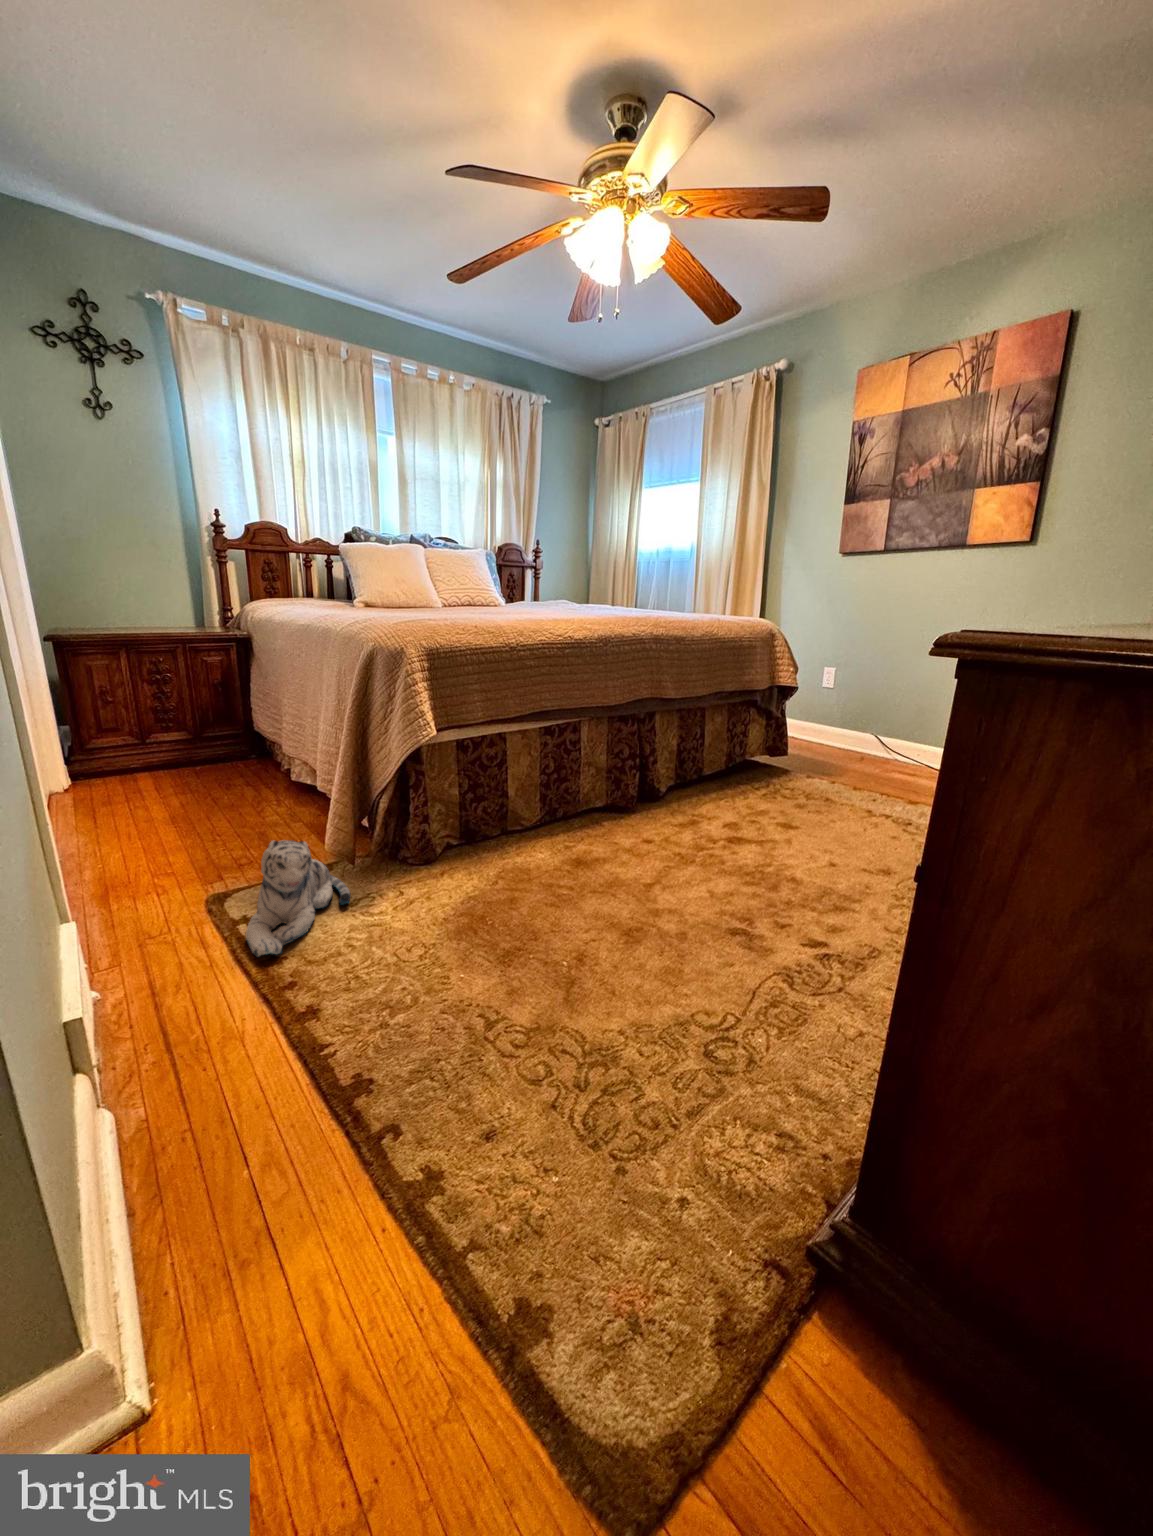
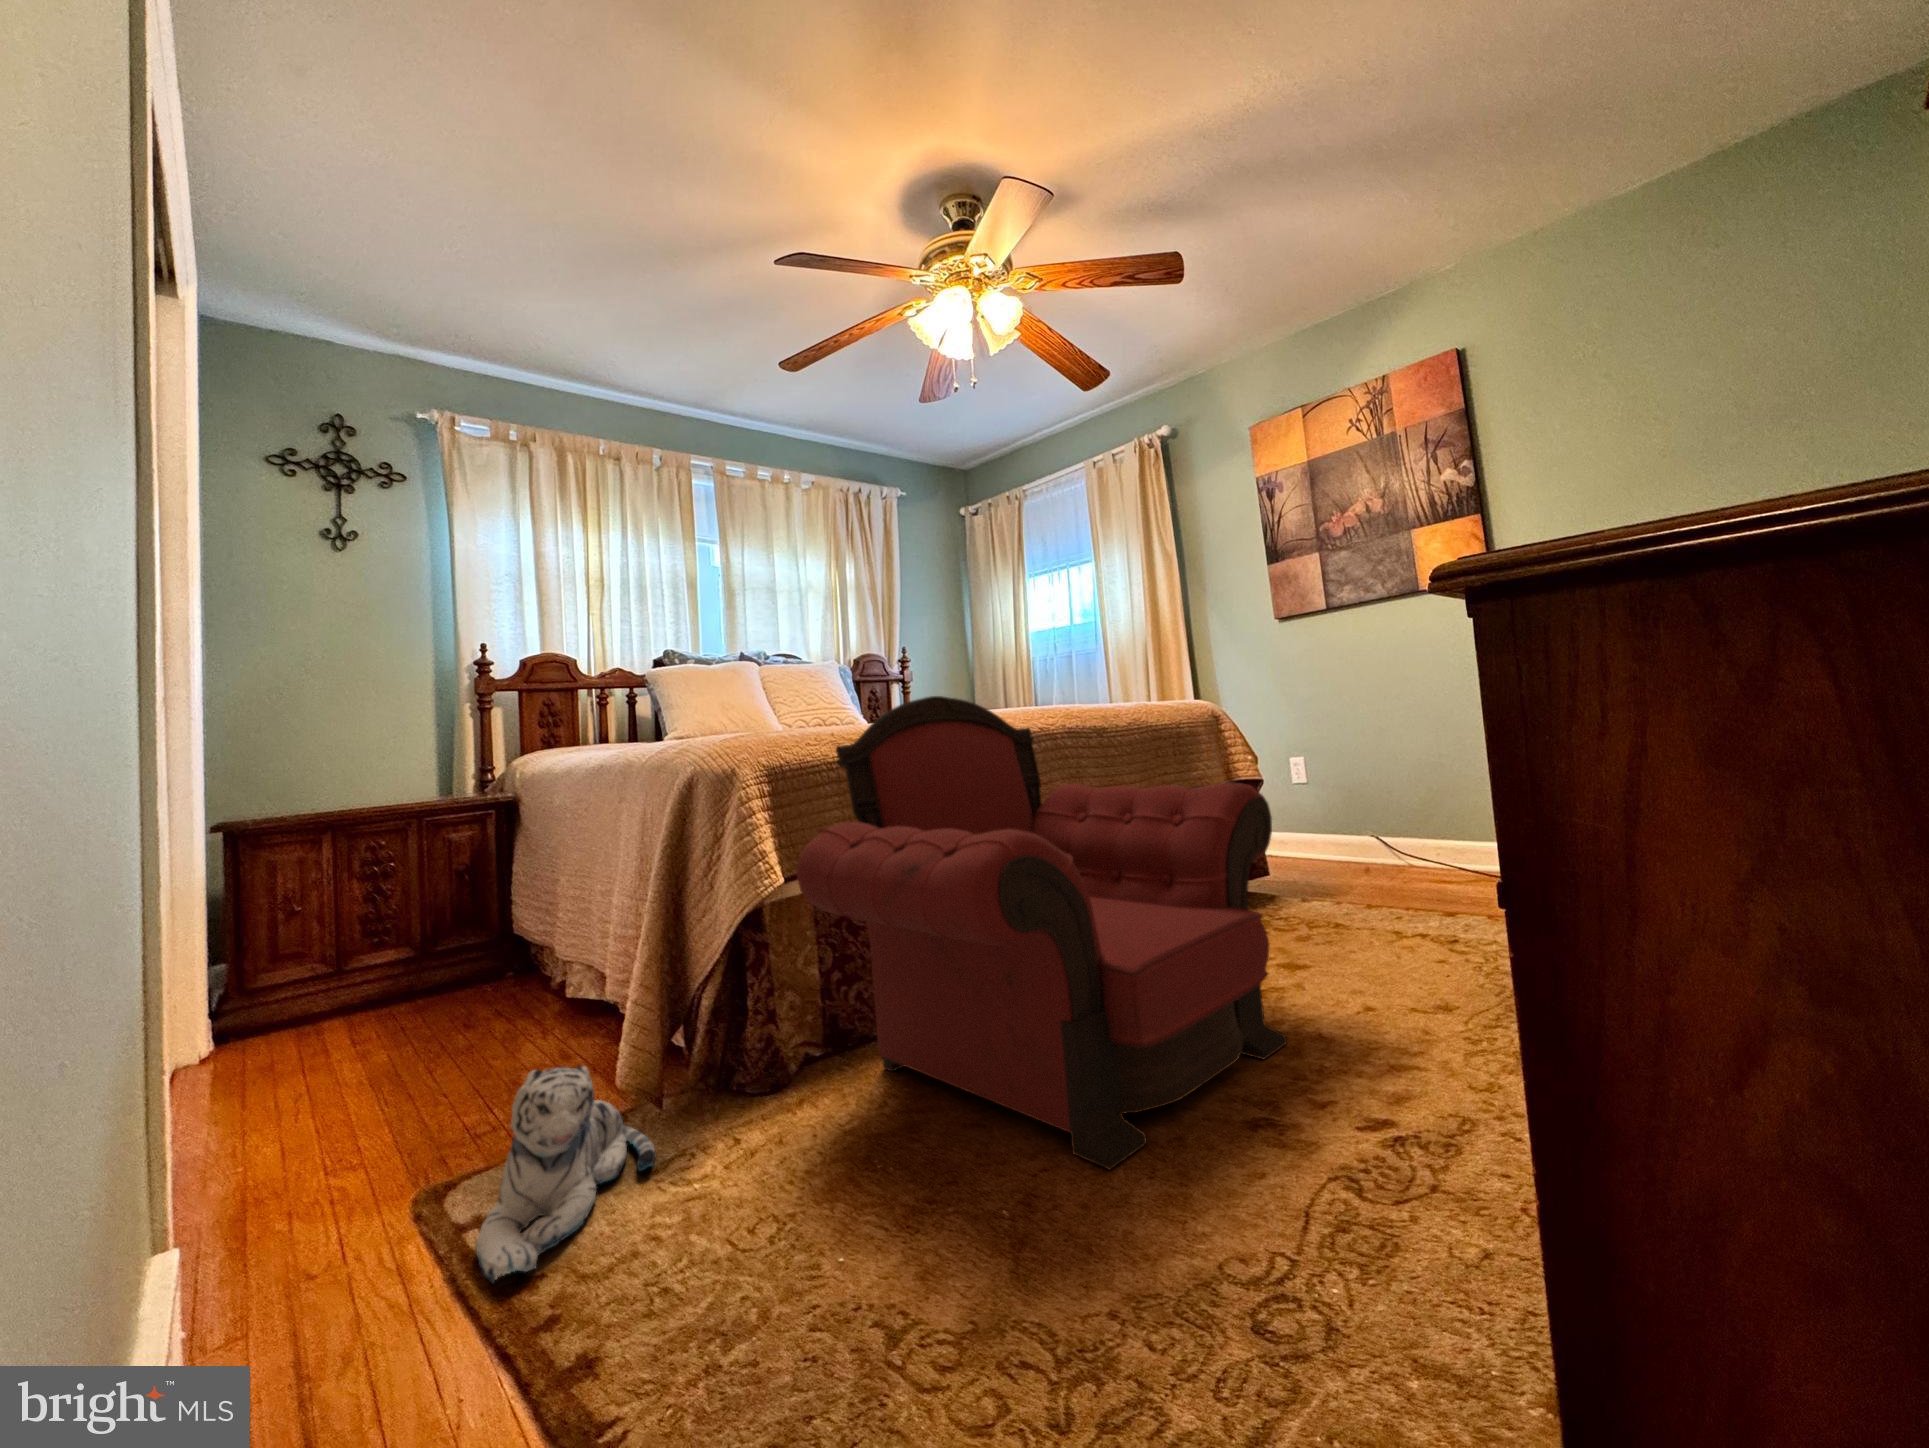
armchair: none [445,605,796,948] -> present [796,696,1287,1169]

